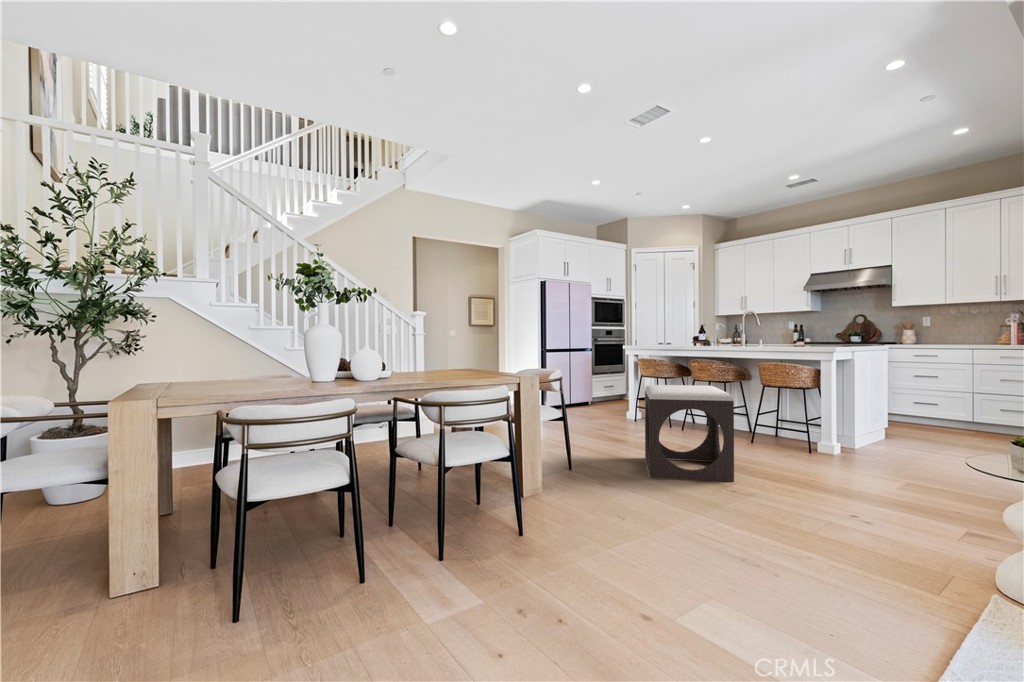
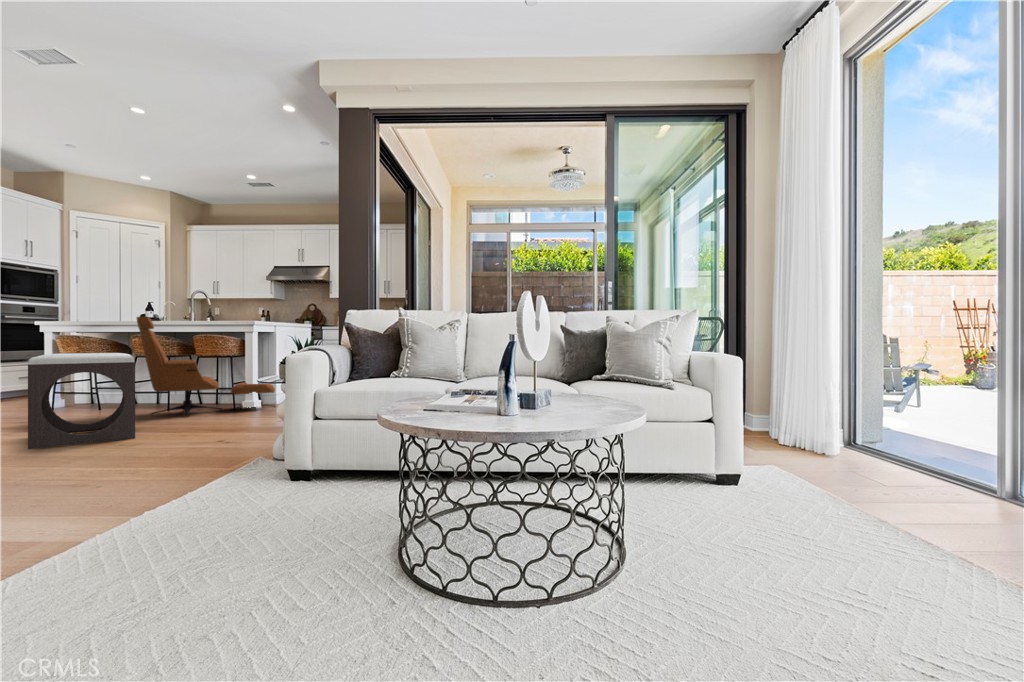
lounge chair: none [708,344,856,457] -> present [137,316,275,417]

